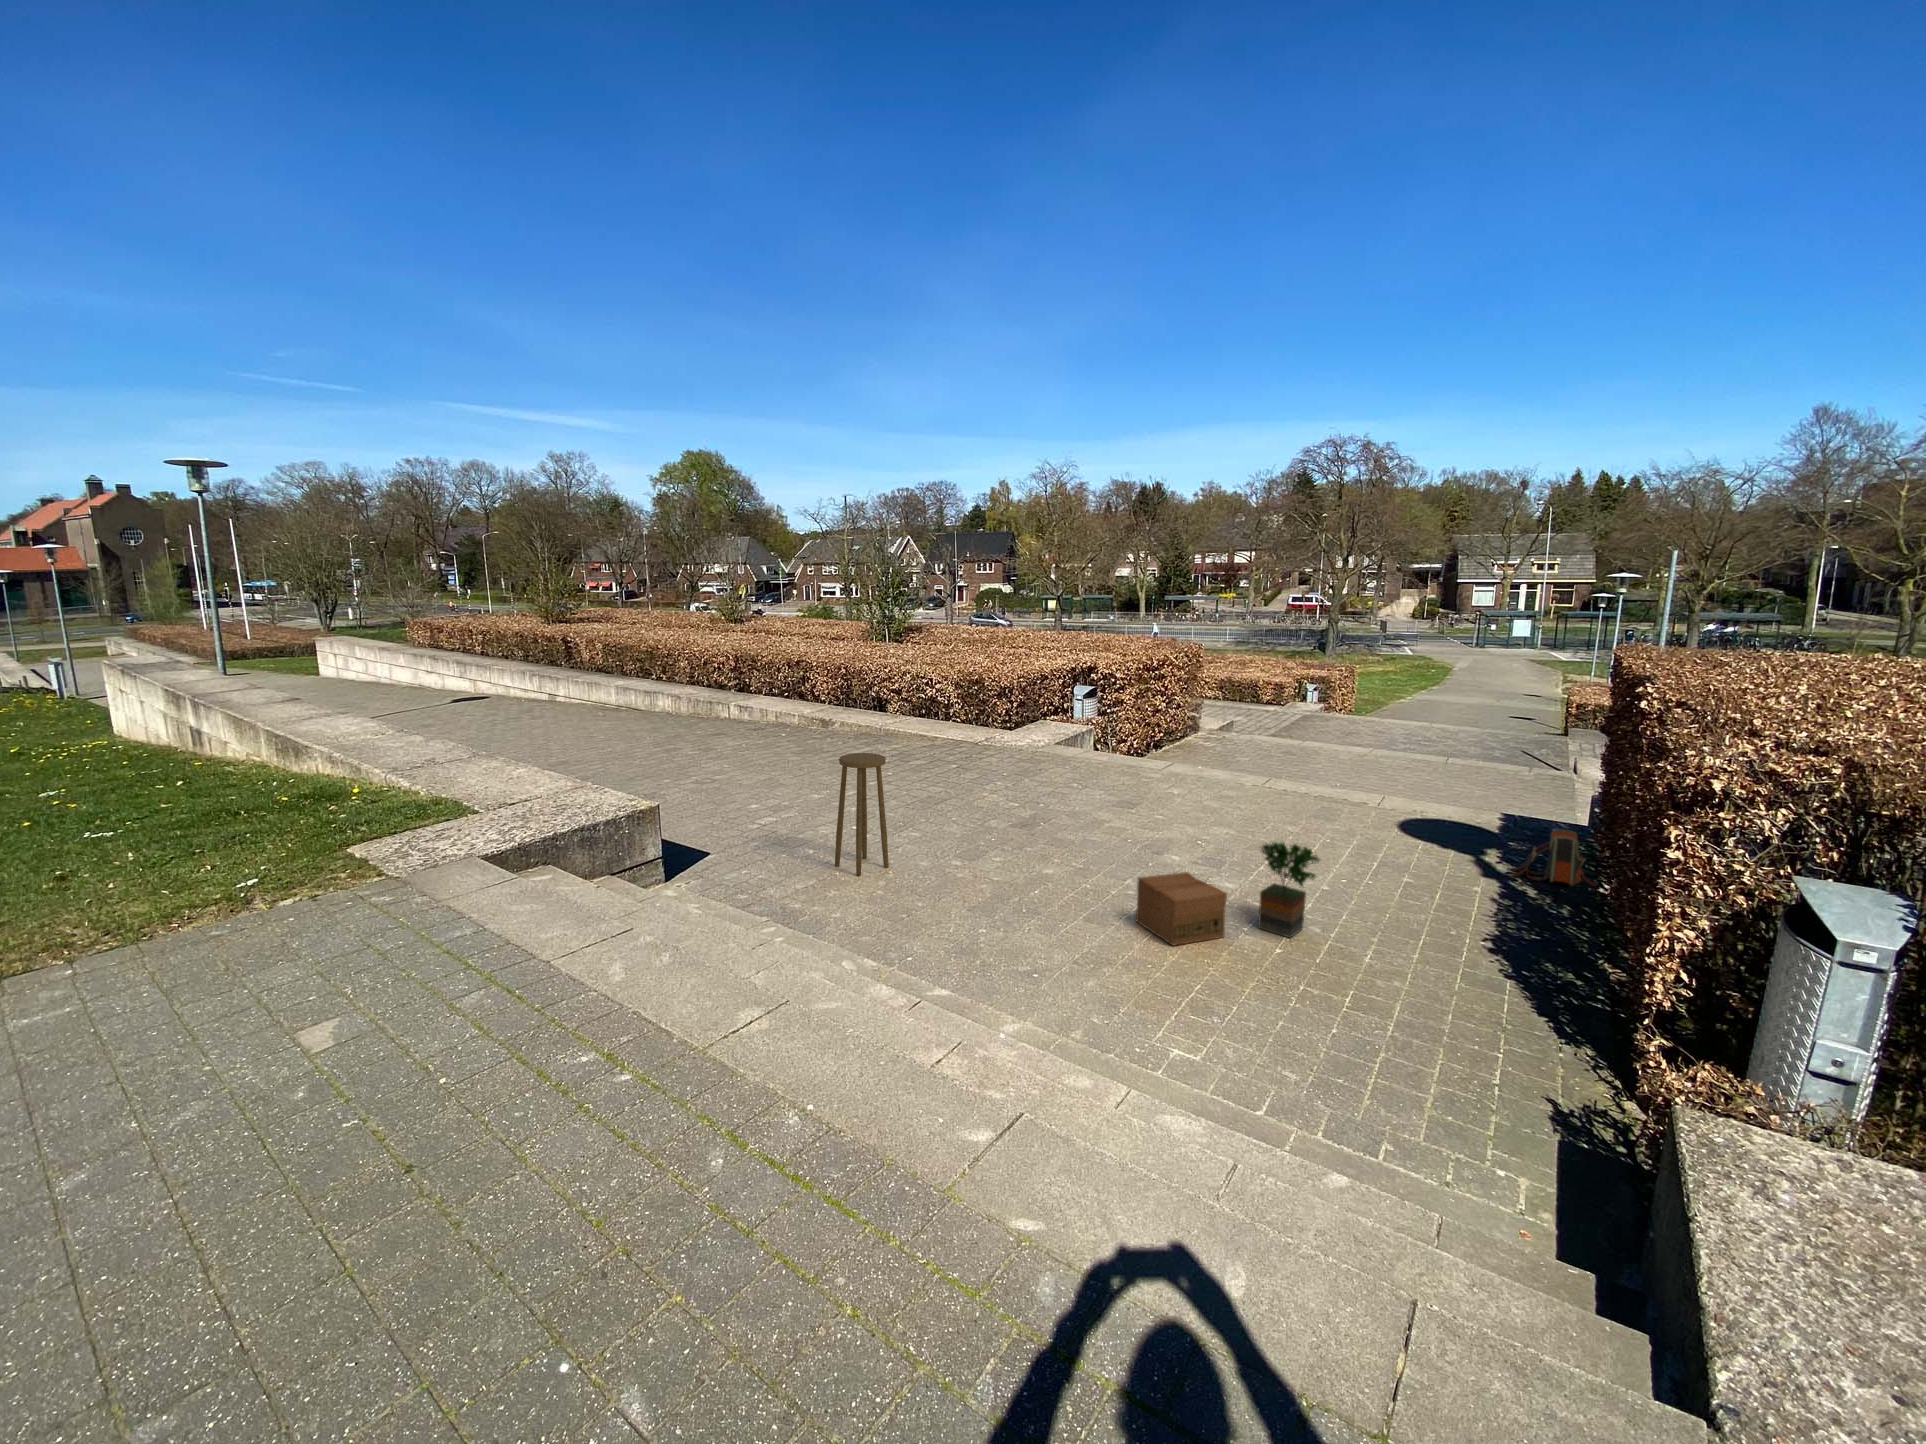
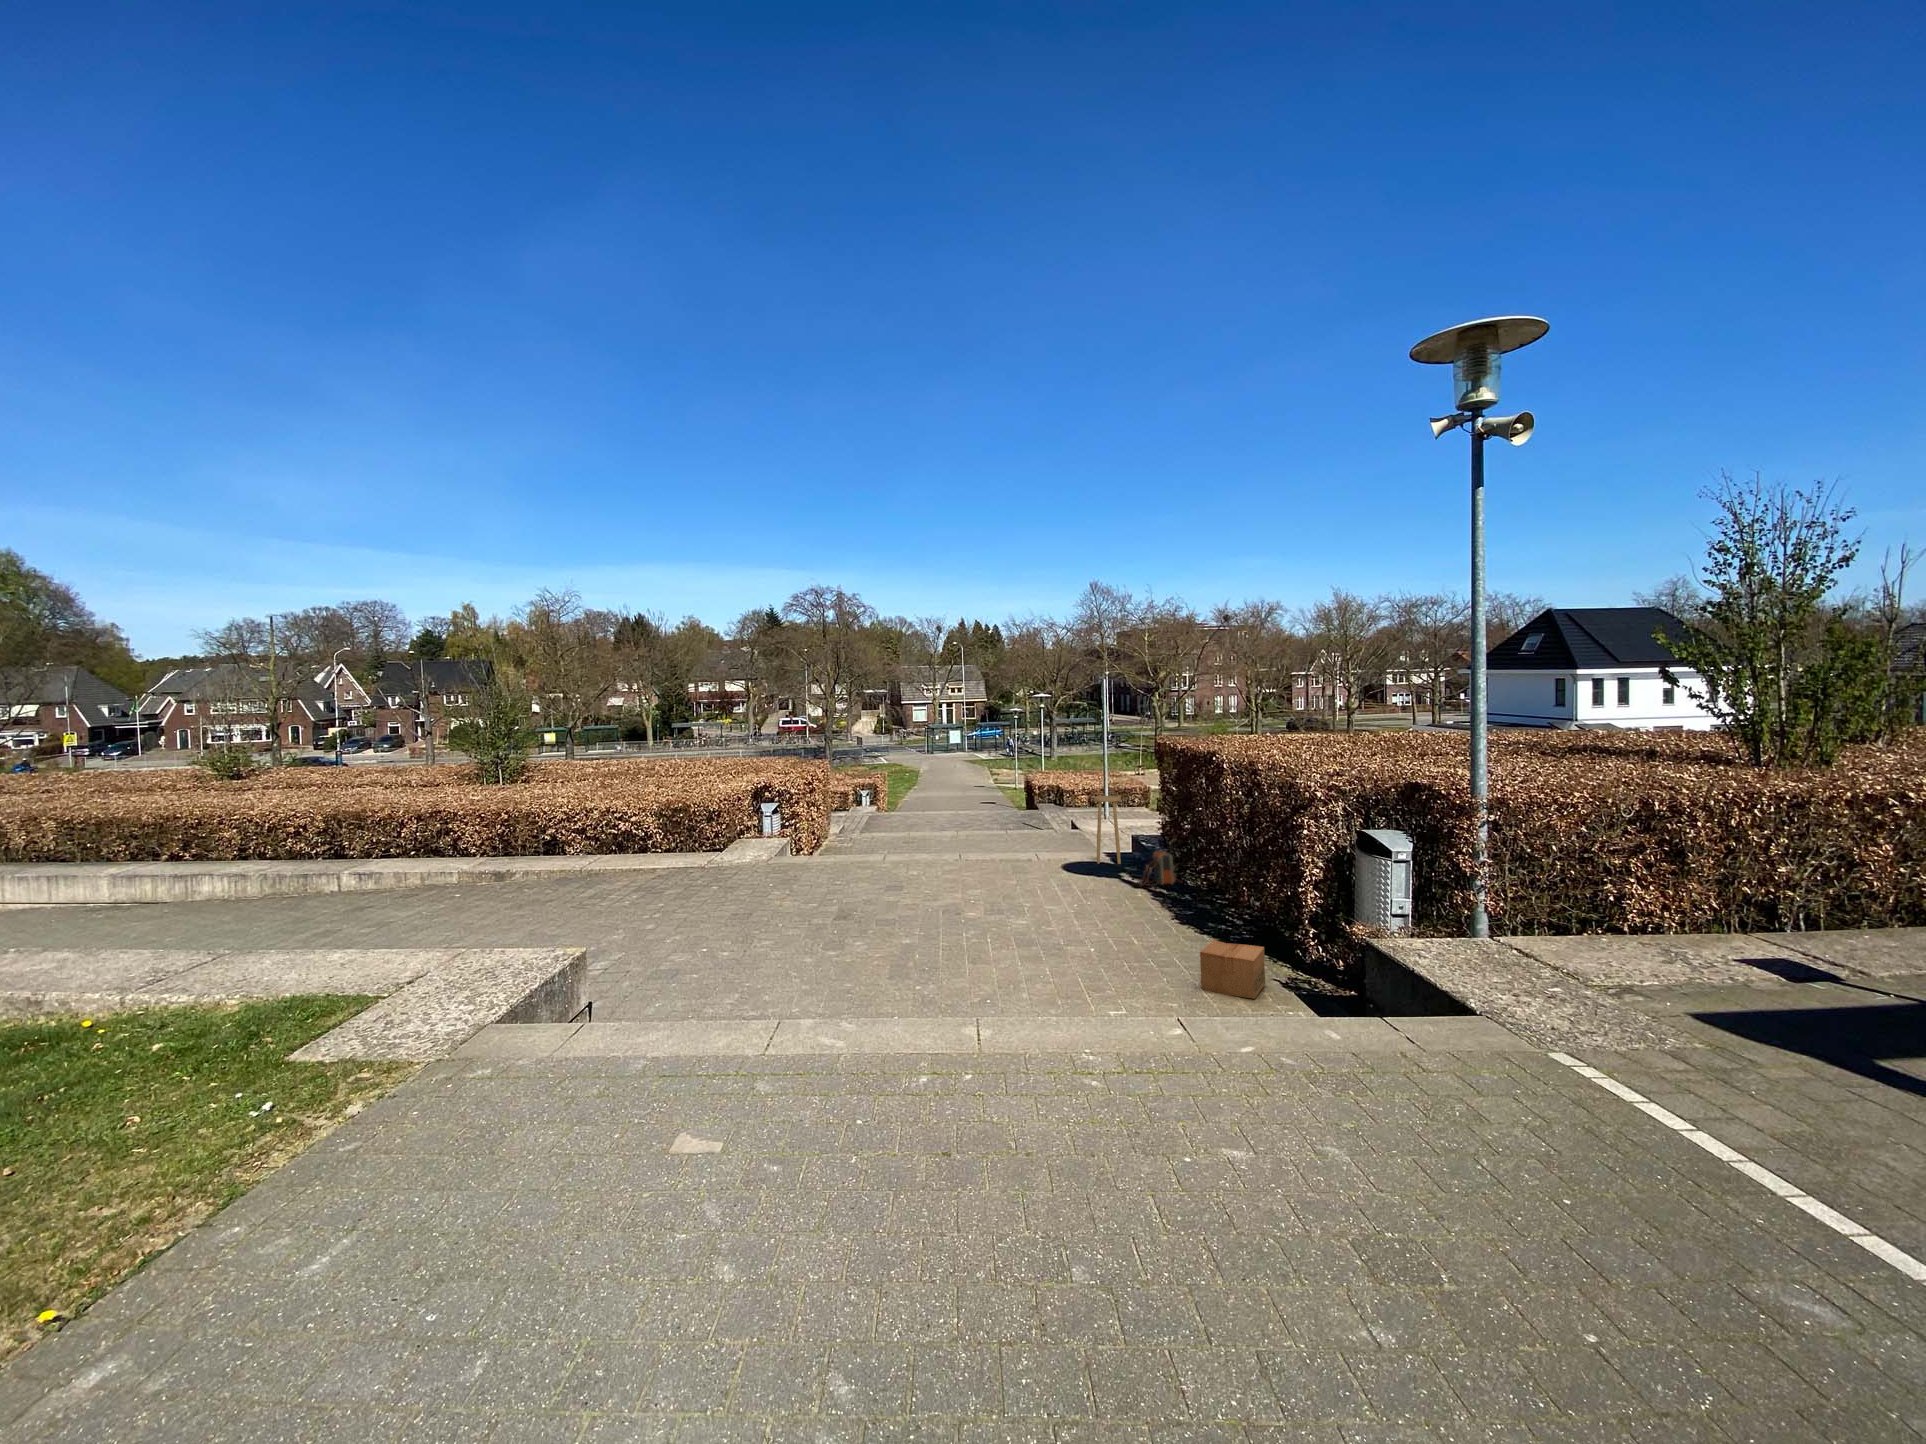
stool: present [835,753,889,876] -> present [1094,796,1121,864]
potted tree: present [1258,842,1320,938] -> none [1049,879,1093,945]
cardboard box: present [1136,872,1227,946] -> present [1200,940,1265,999]

